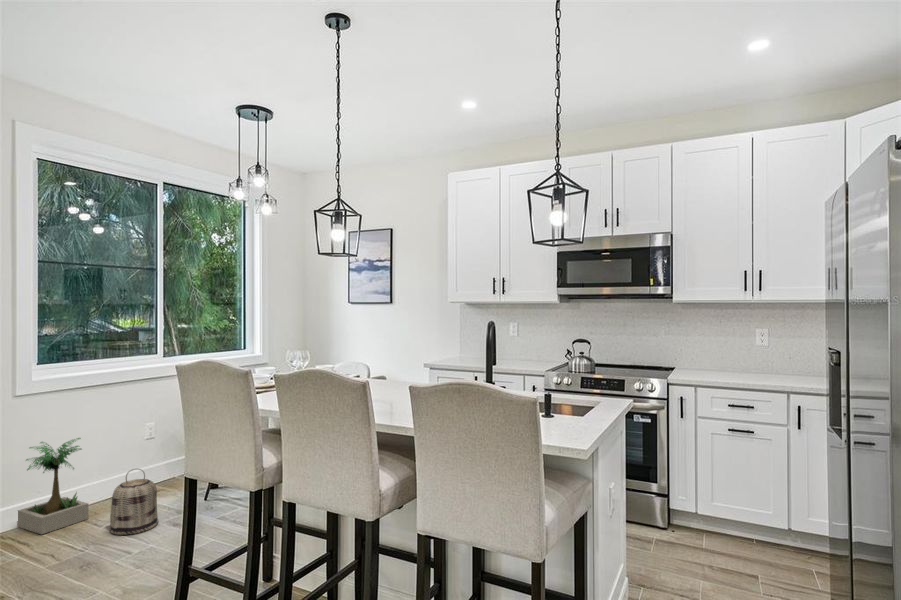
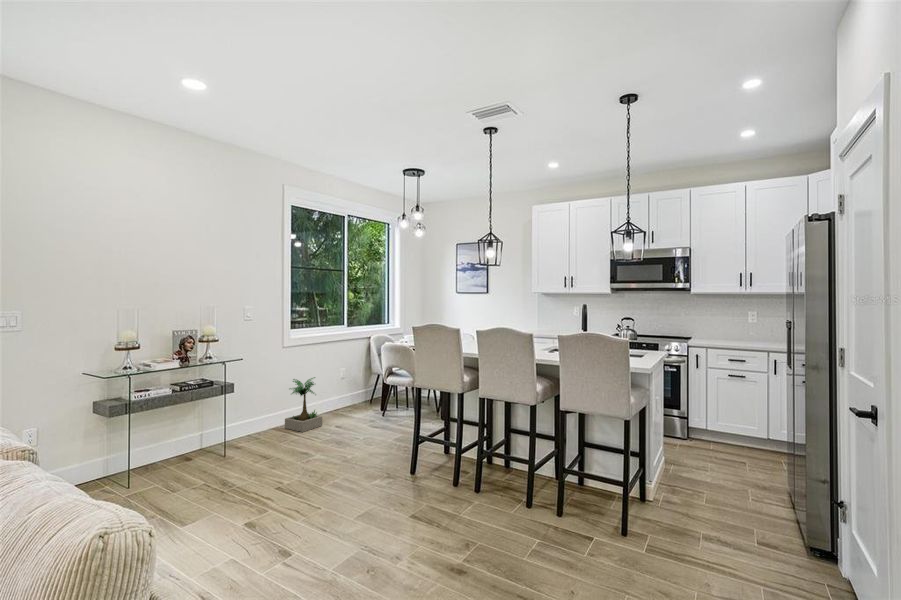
basket: present [110,469,158,535] -> none [340,395,365,433]

